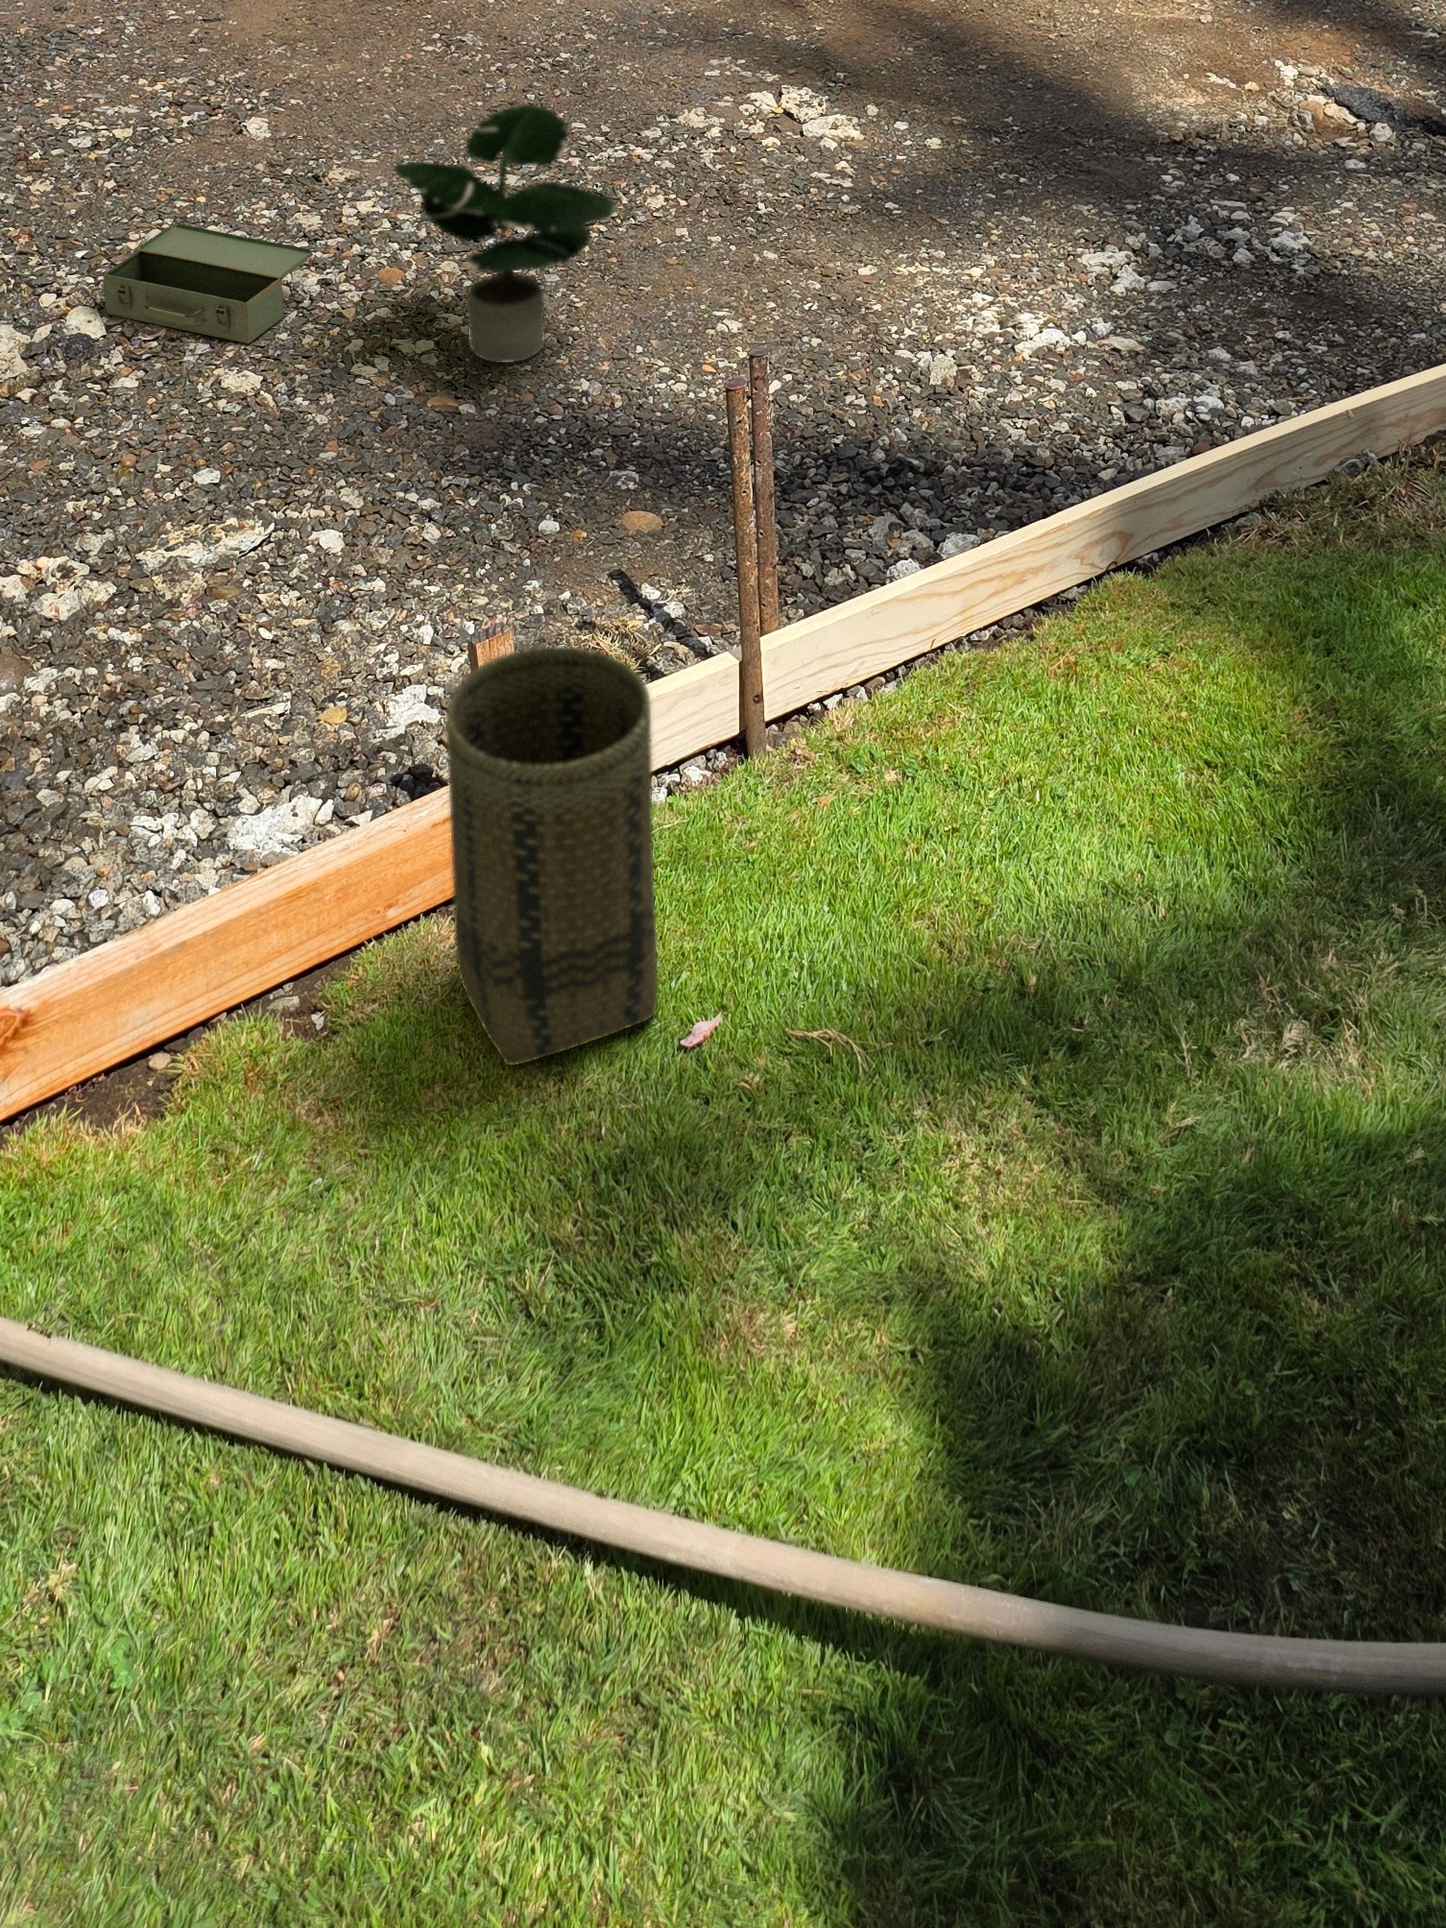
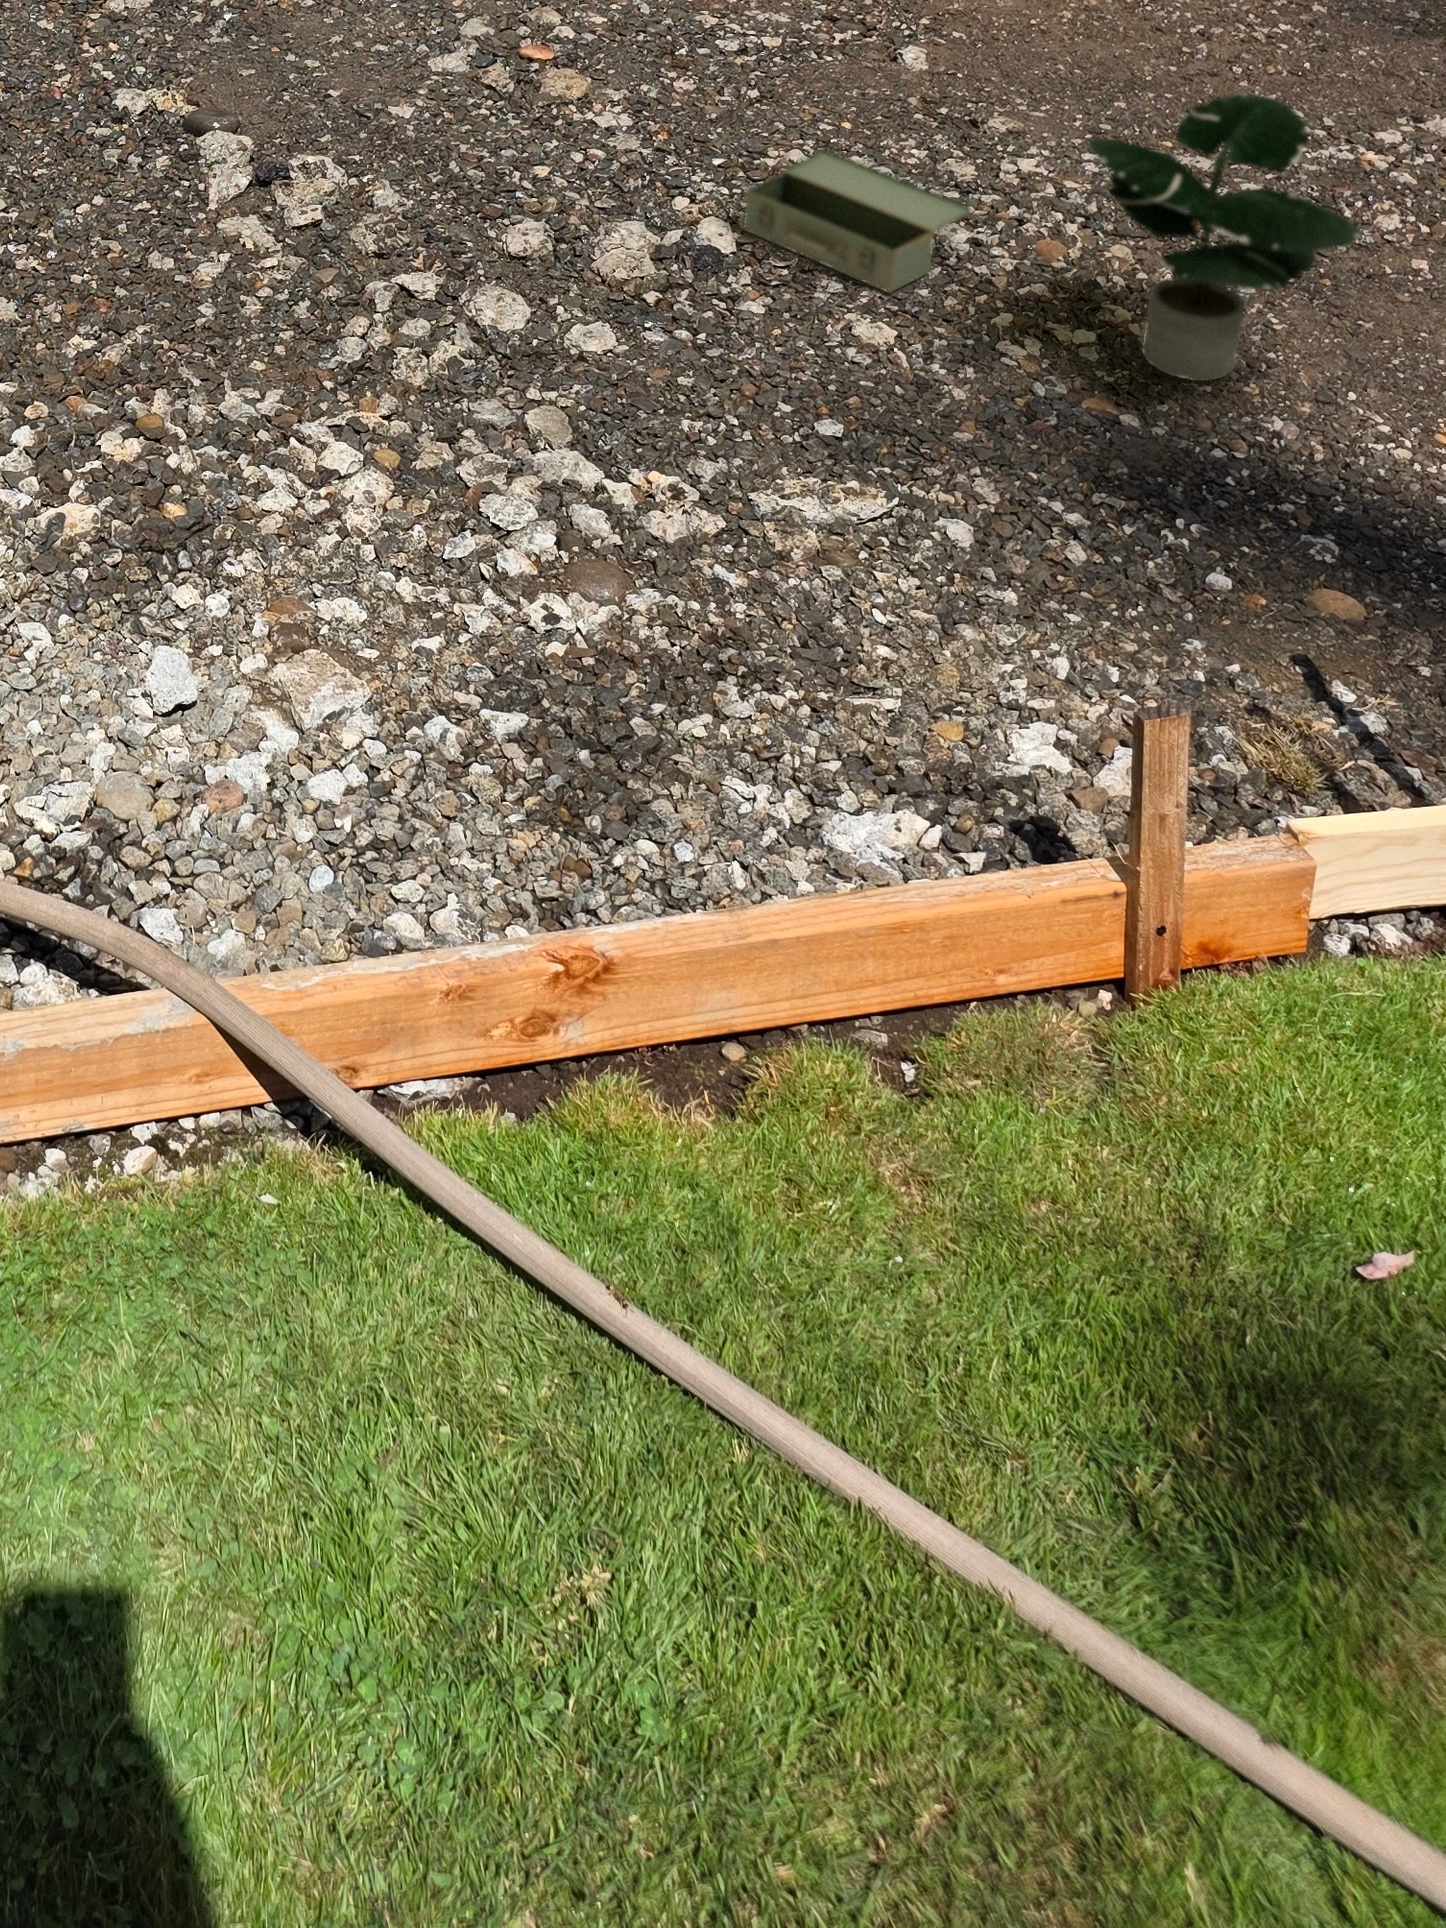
basket: present [446,646,658,1066] -> none [1068,760,1377,1228]

